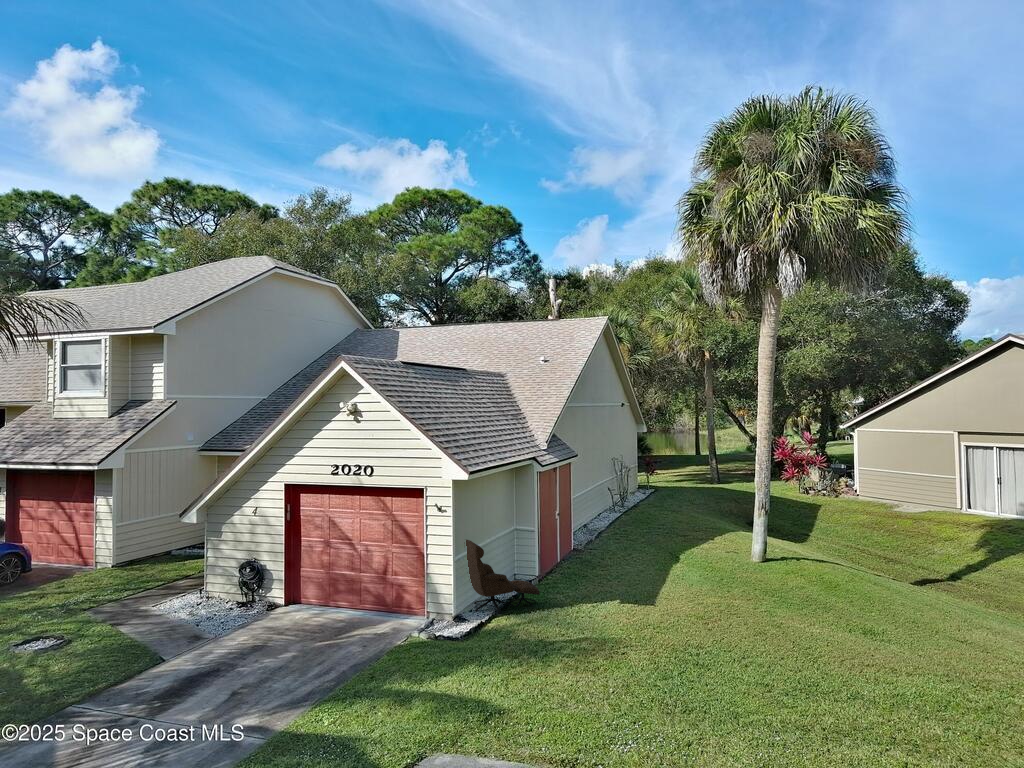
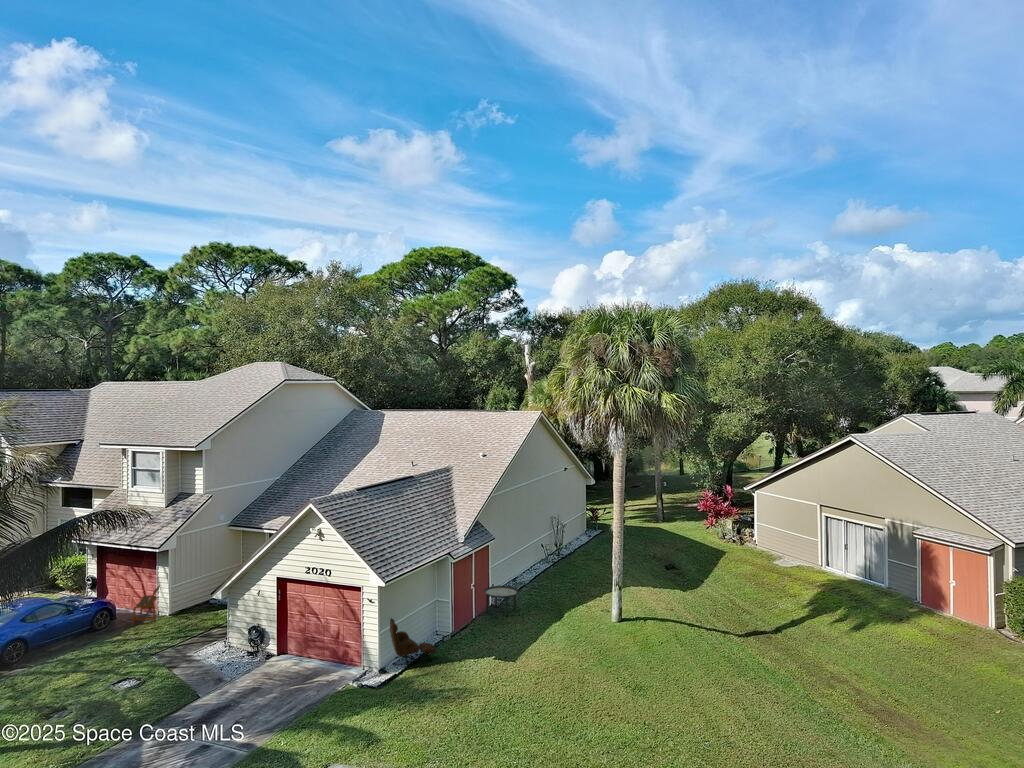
bench: none [57,519,105,579] -> present [132,584,161,625]
round table: none [572,520,622,558] -> present [484,586,519,616]

